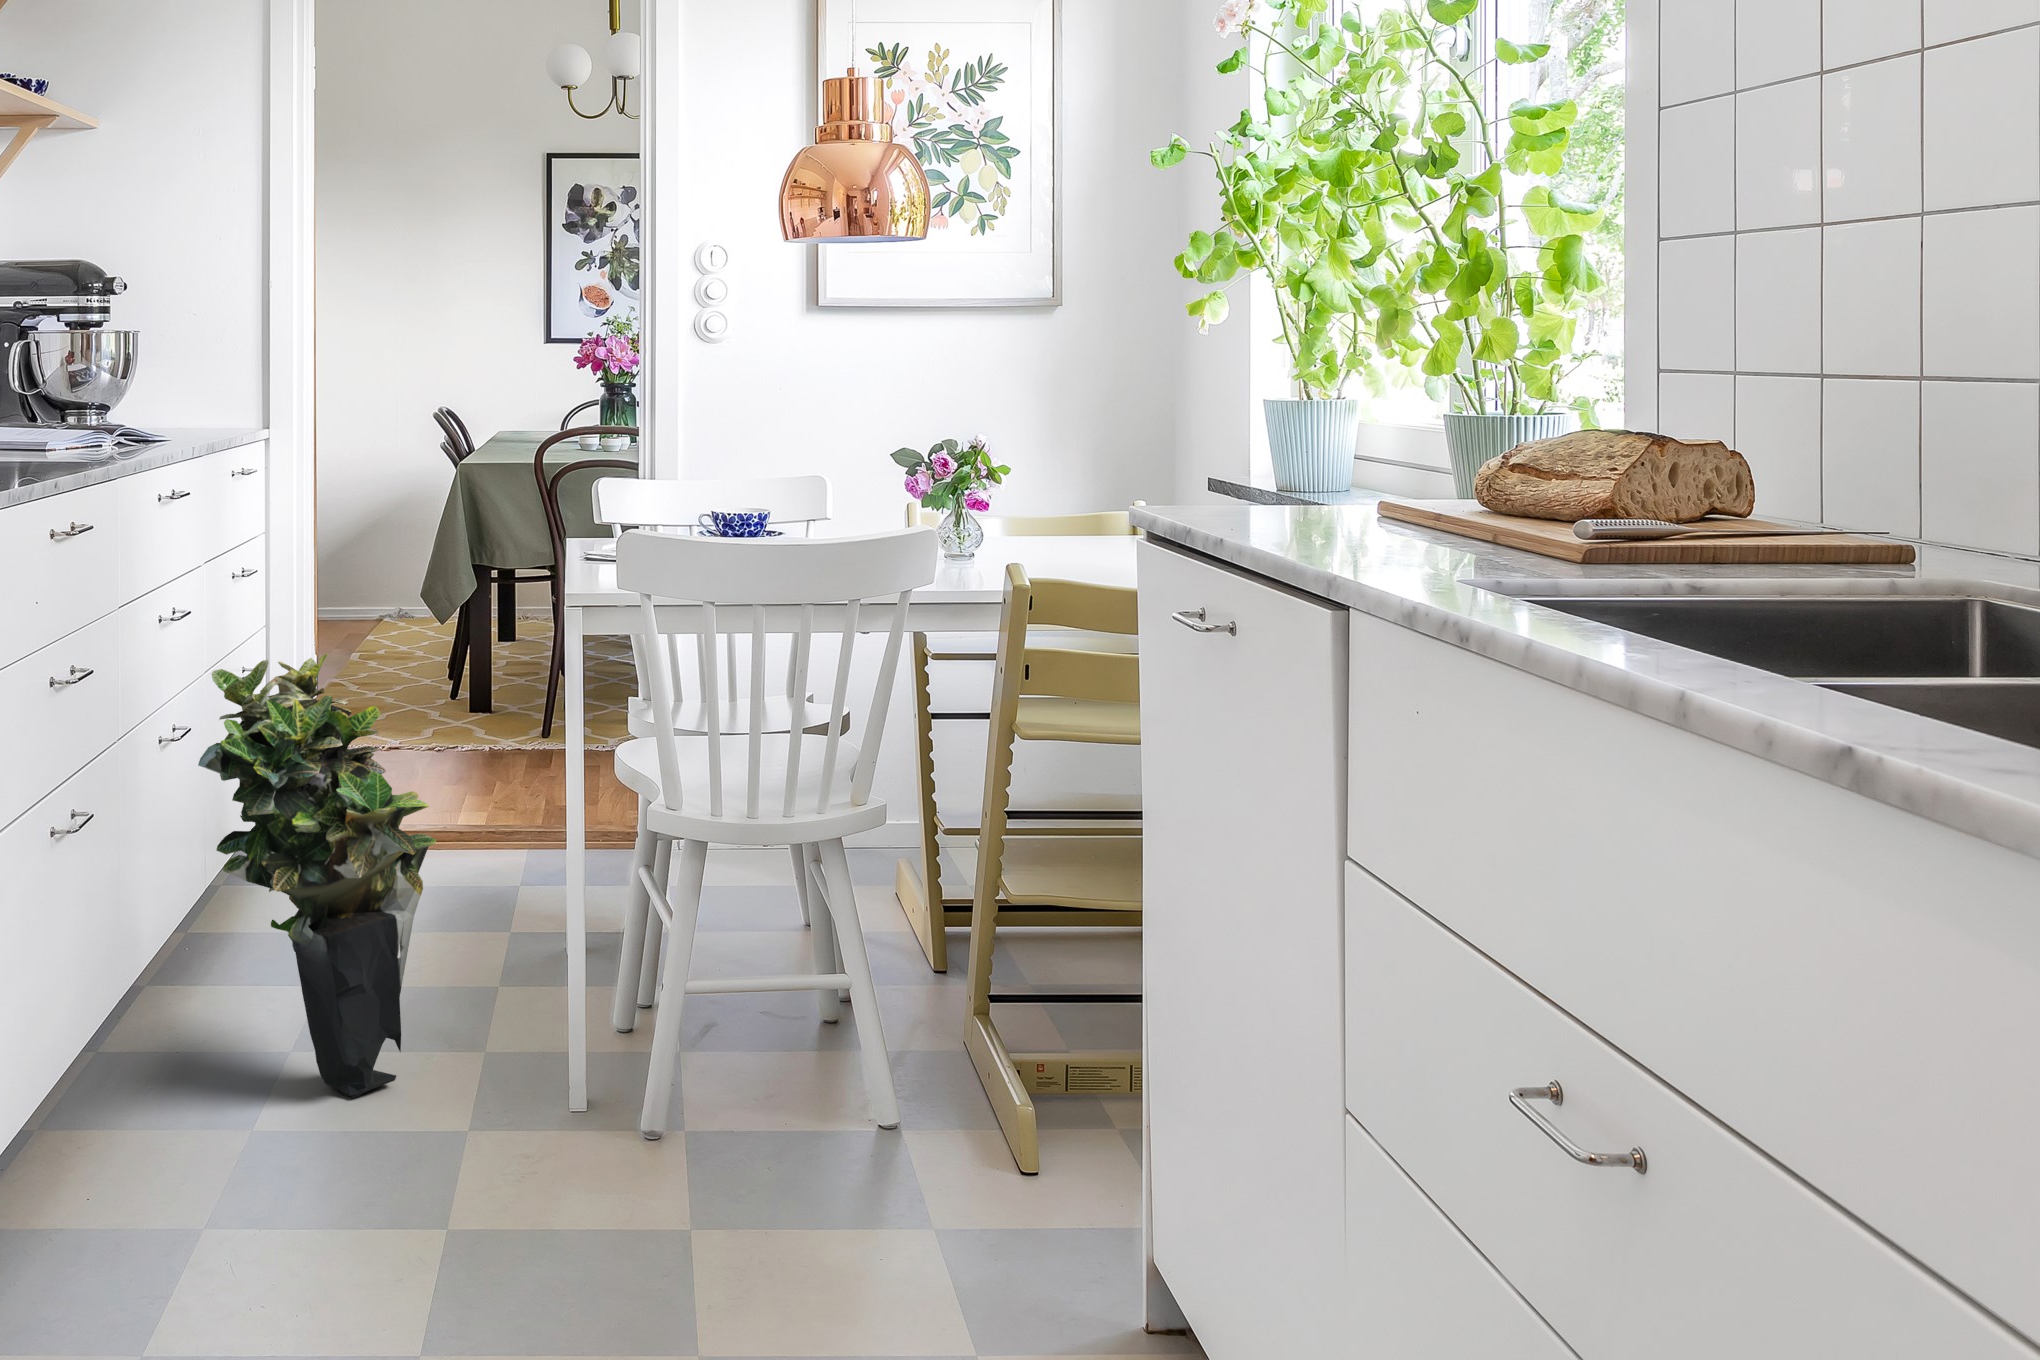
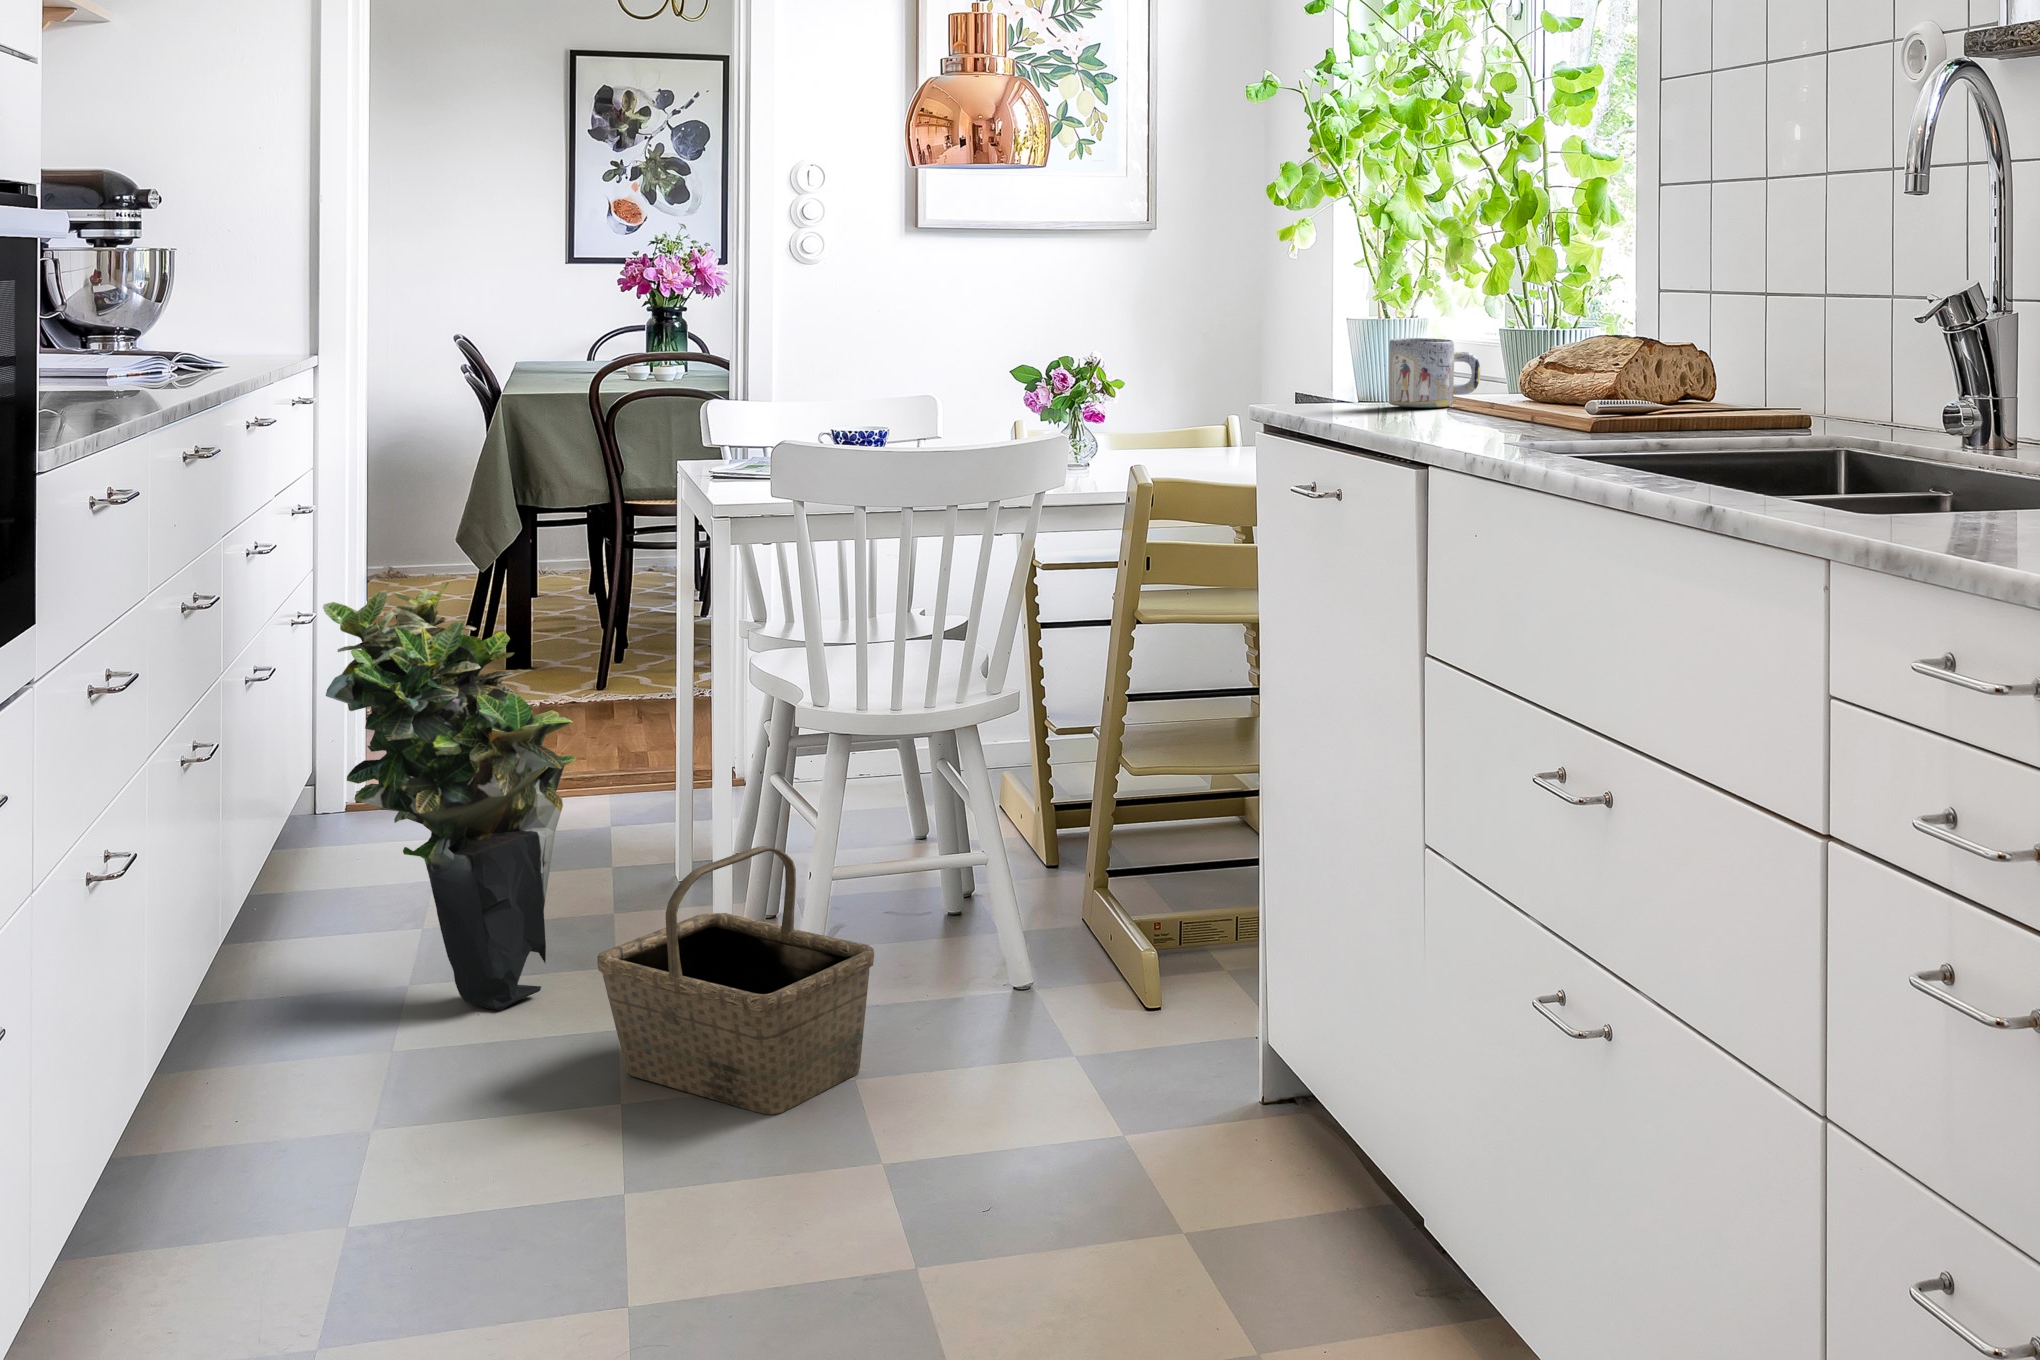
mug: none [1296,430,1419,518] -> present [1388,338,1480,408]
basket: none [418,969,699,1286] -> present [597,846,874,1115]

